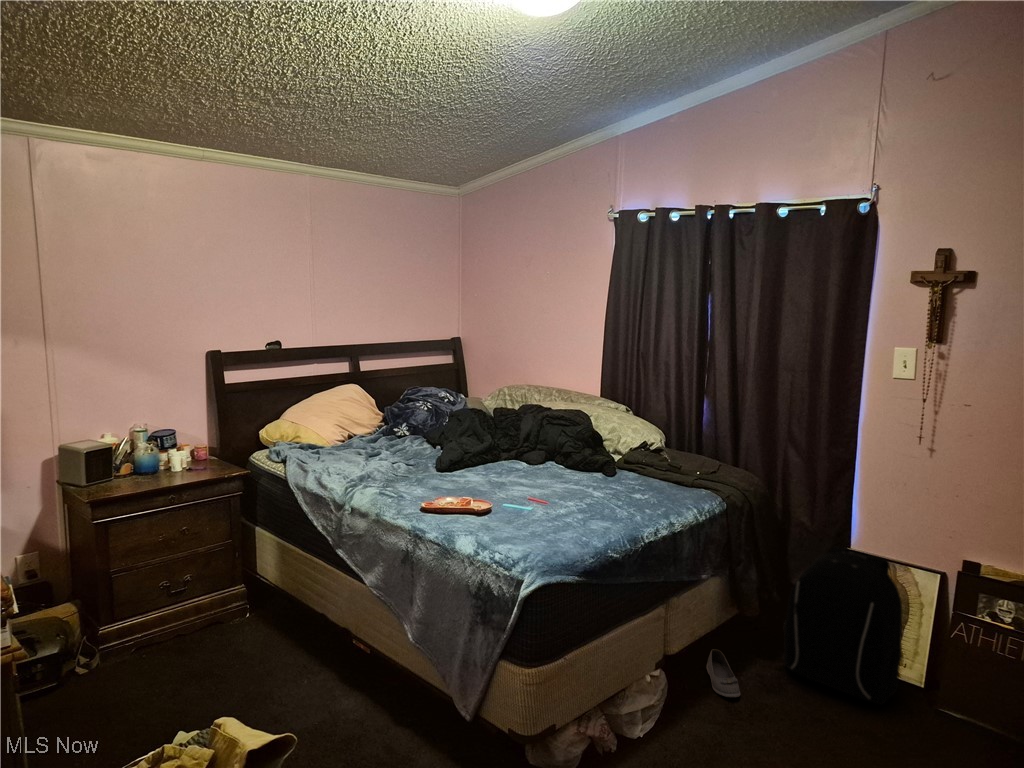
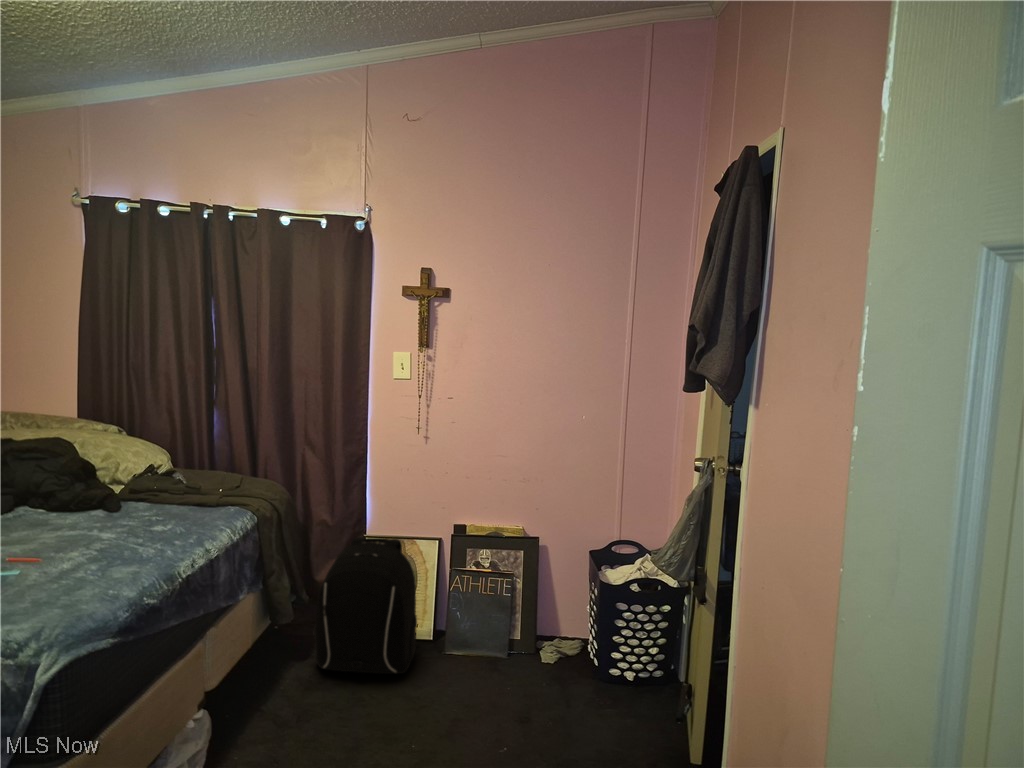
shoe: present [707,649,740,697] -> none [235,680,275,735]

